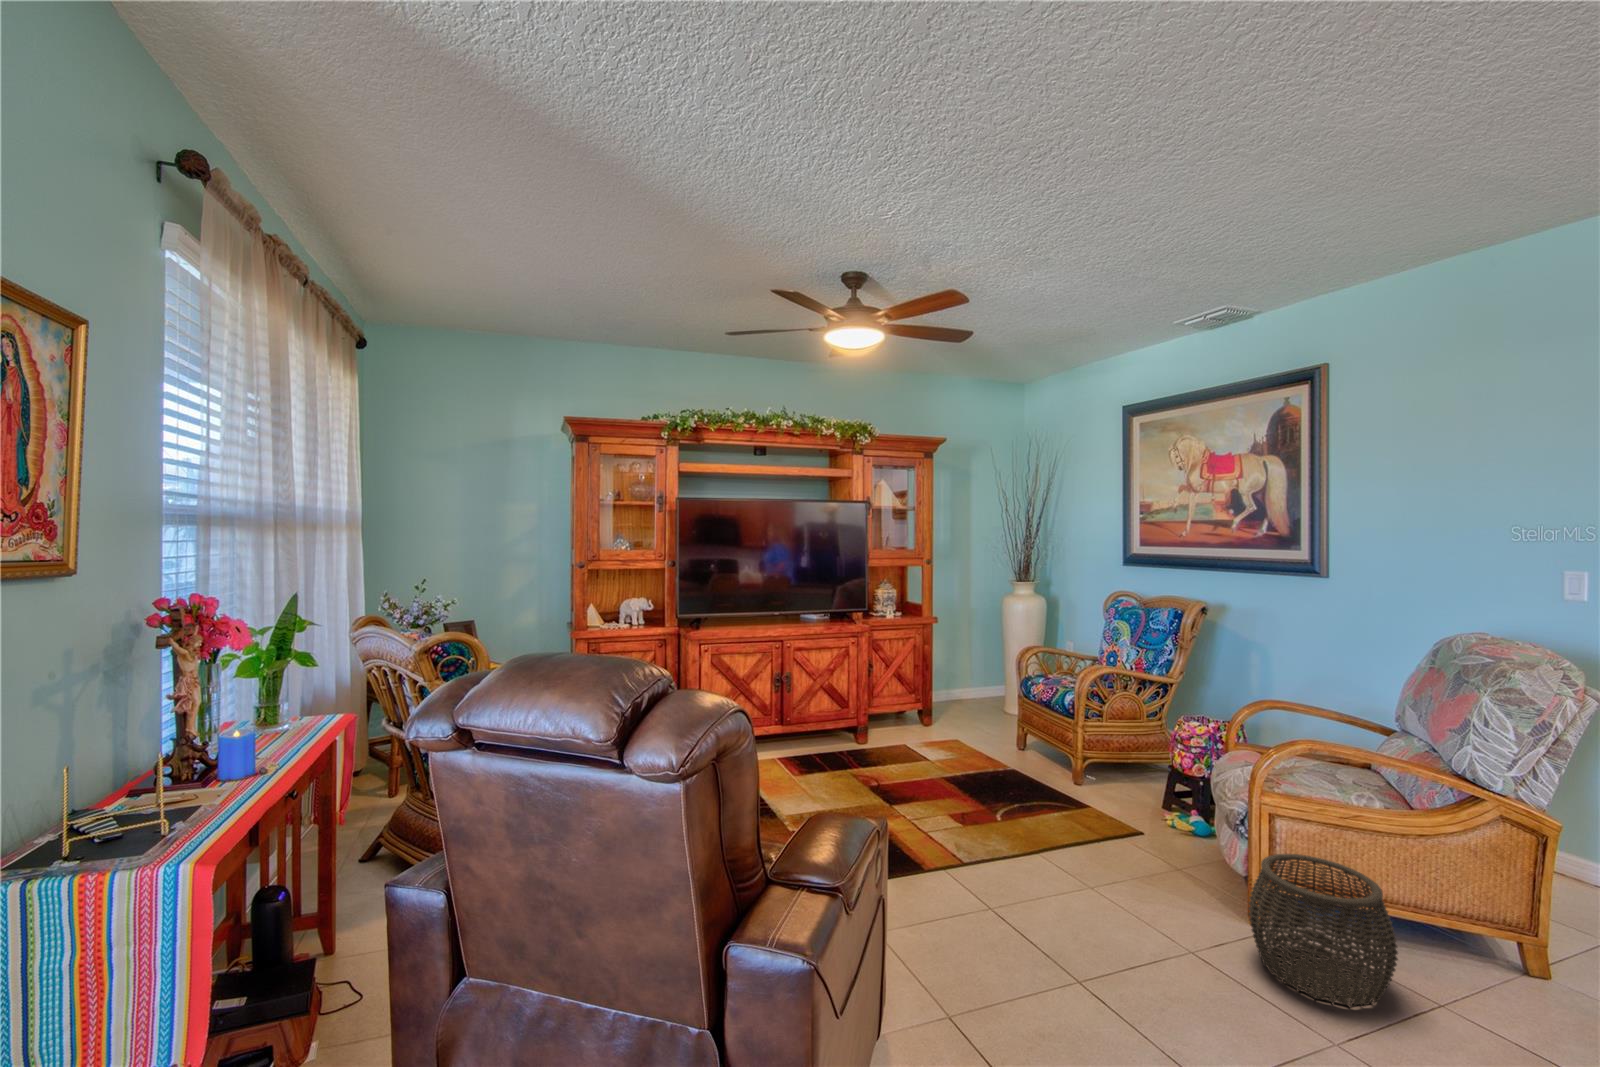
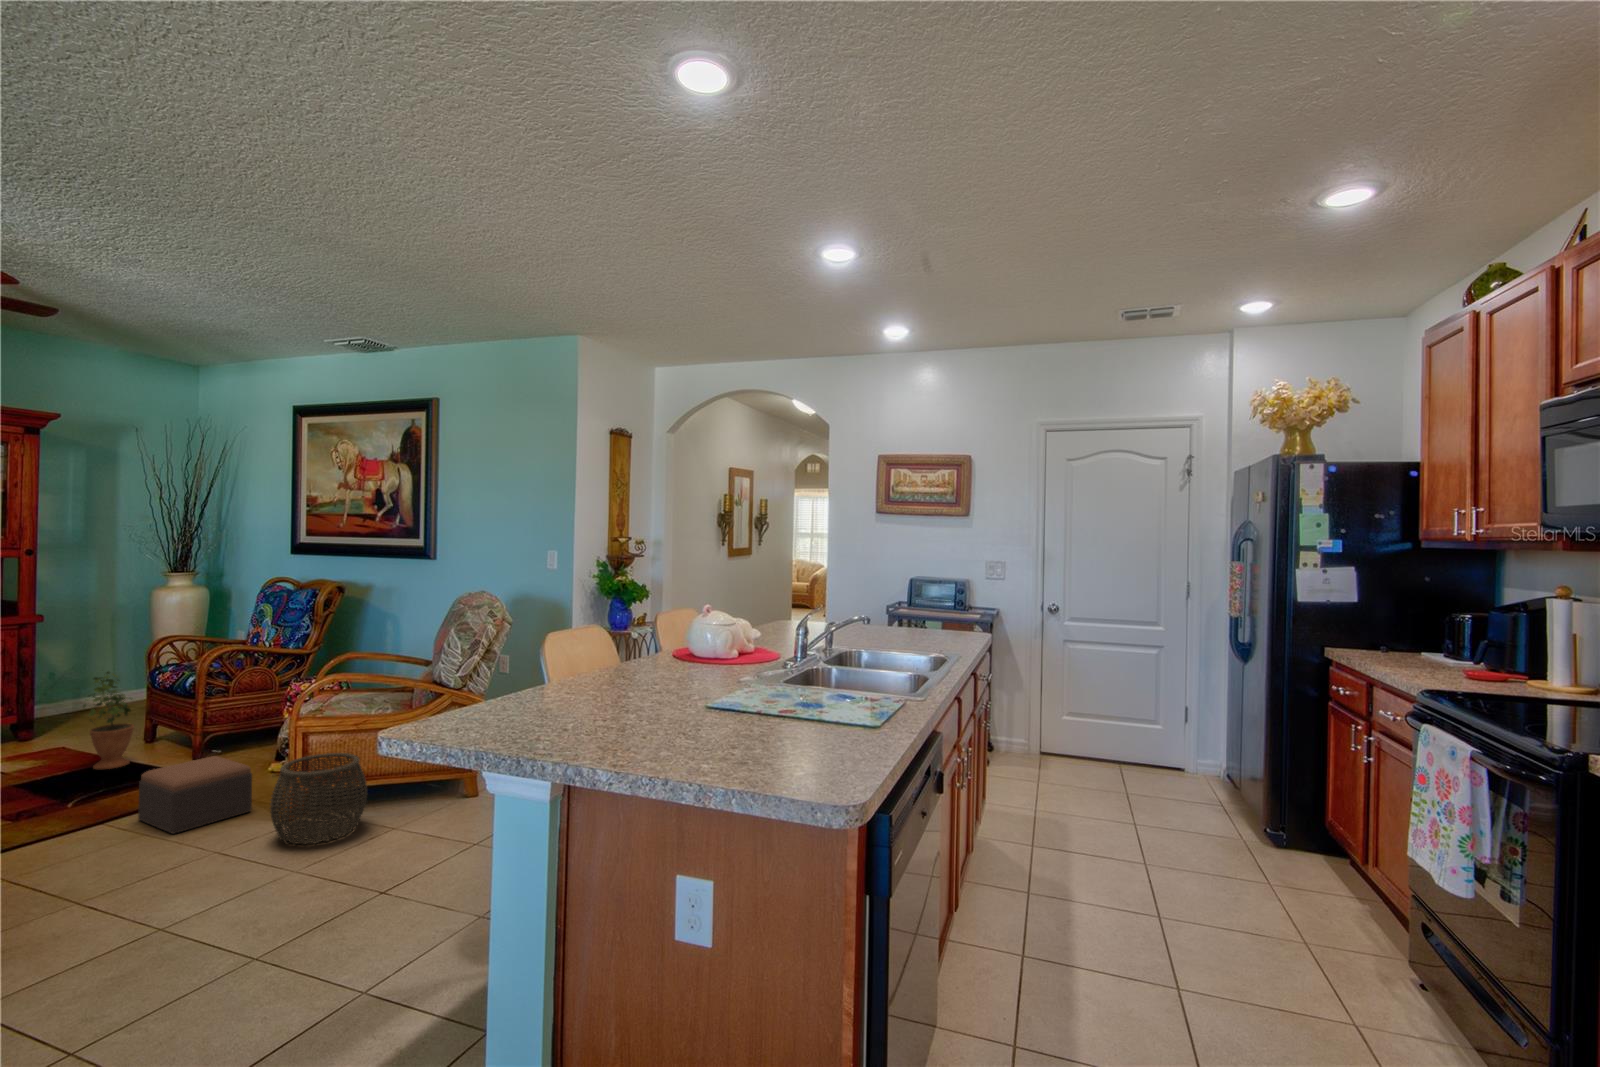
potted plant: none [985,675,1022,774] -> present [83,672,134,769]
footstool: none [1068,803,1188,900] -> present [138,756,252,834]

